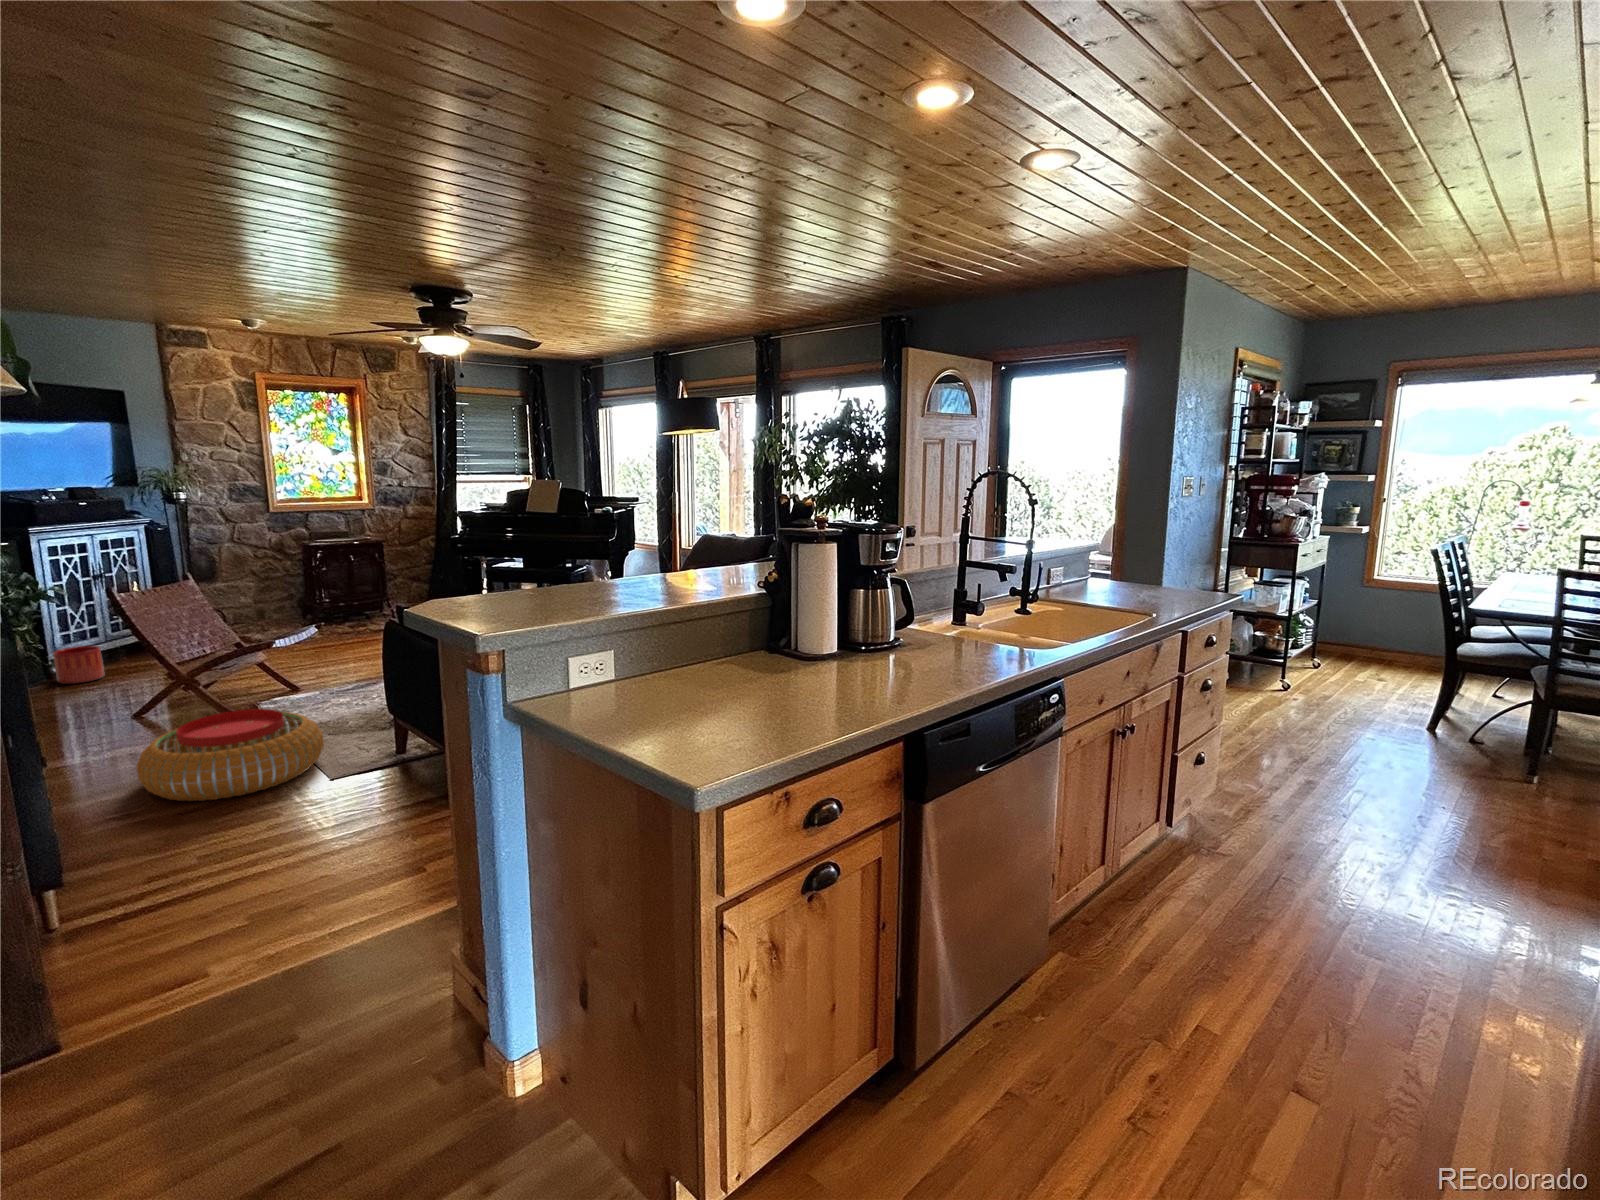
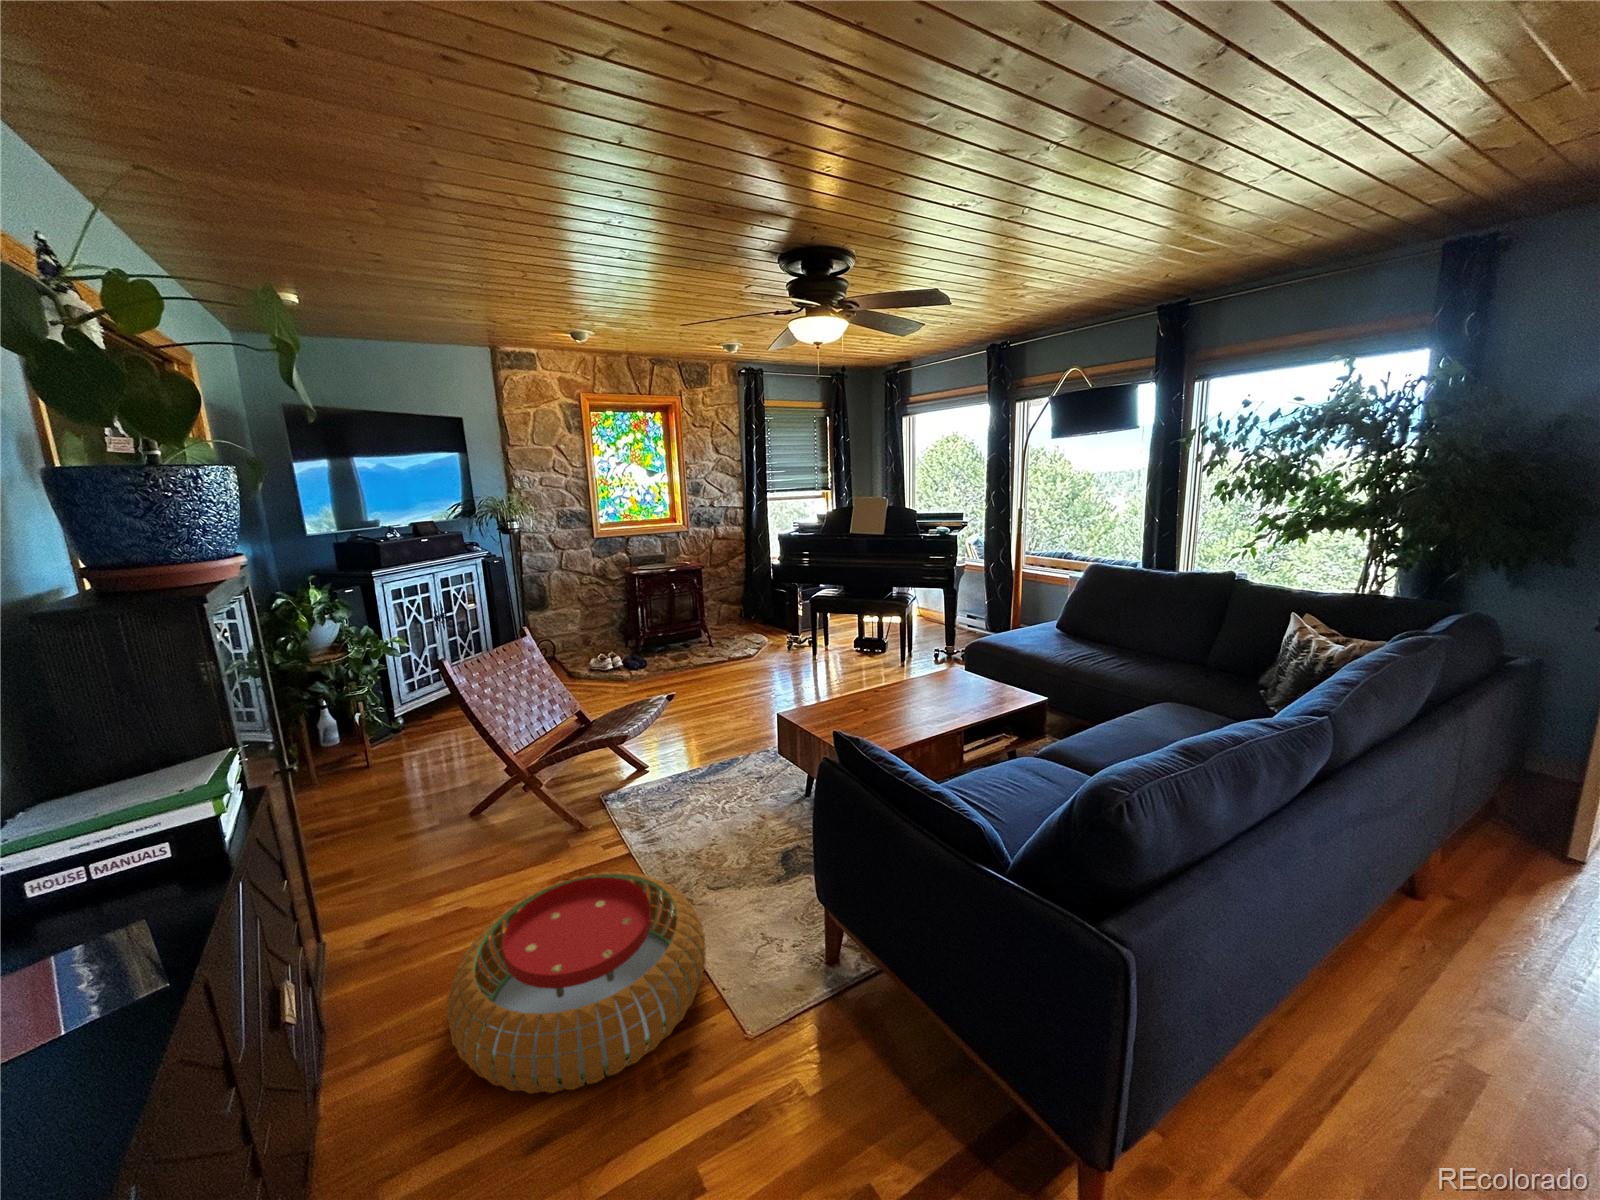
planter: present [53,646,104,684] -> none [395,696,444,741]

